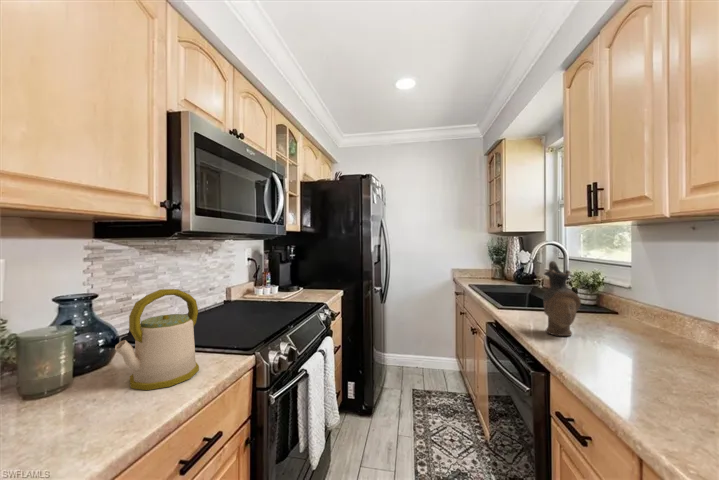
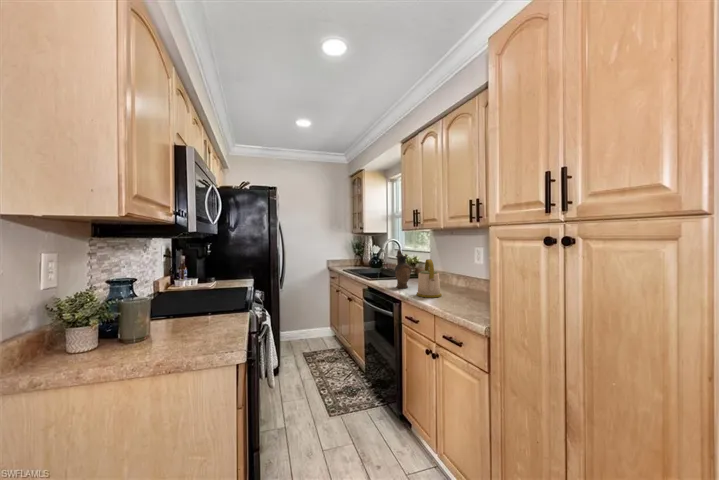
kettle: present [115,289,199,390] -> present [417,259,442,298]

